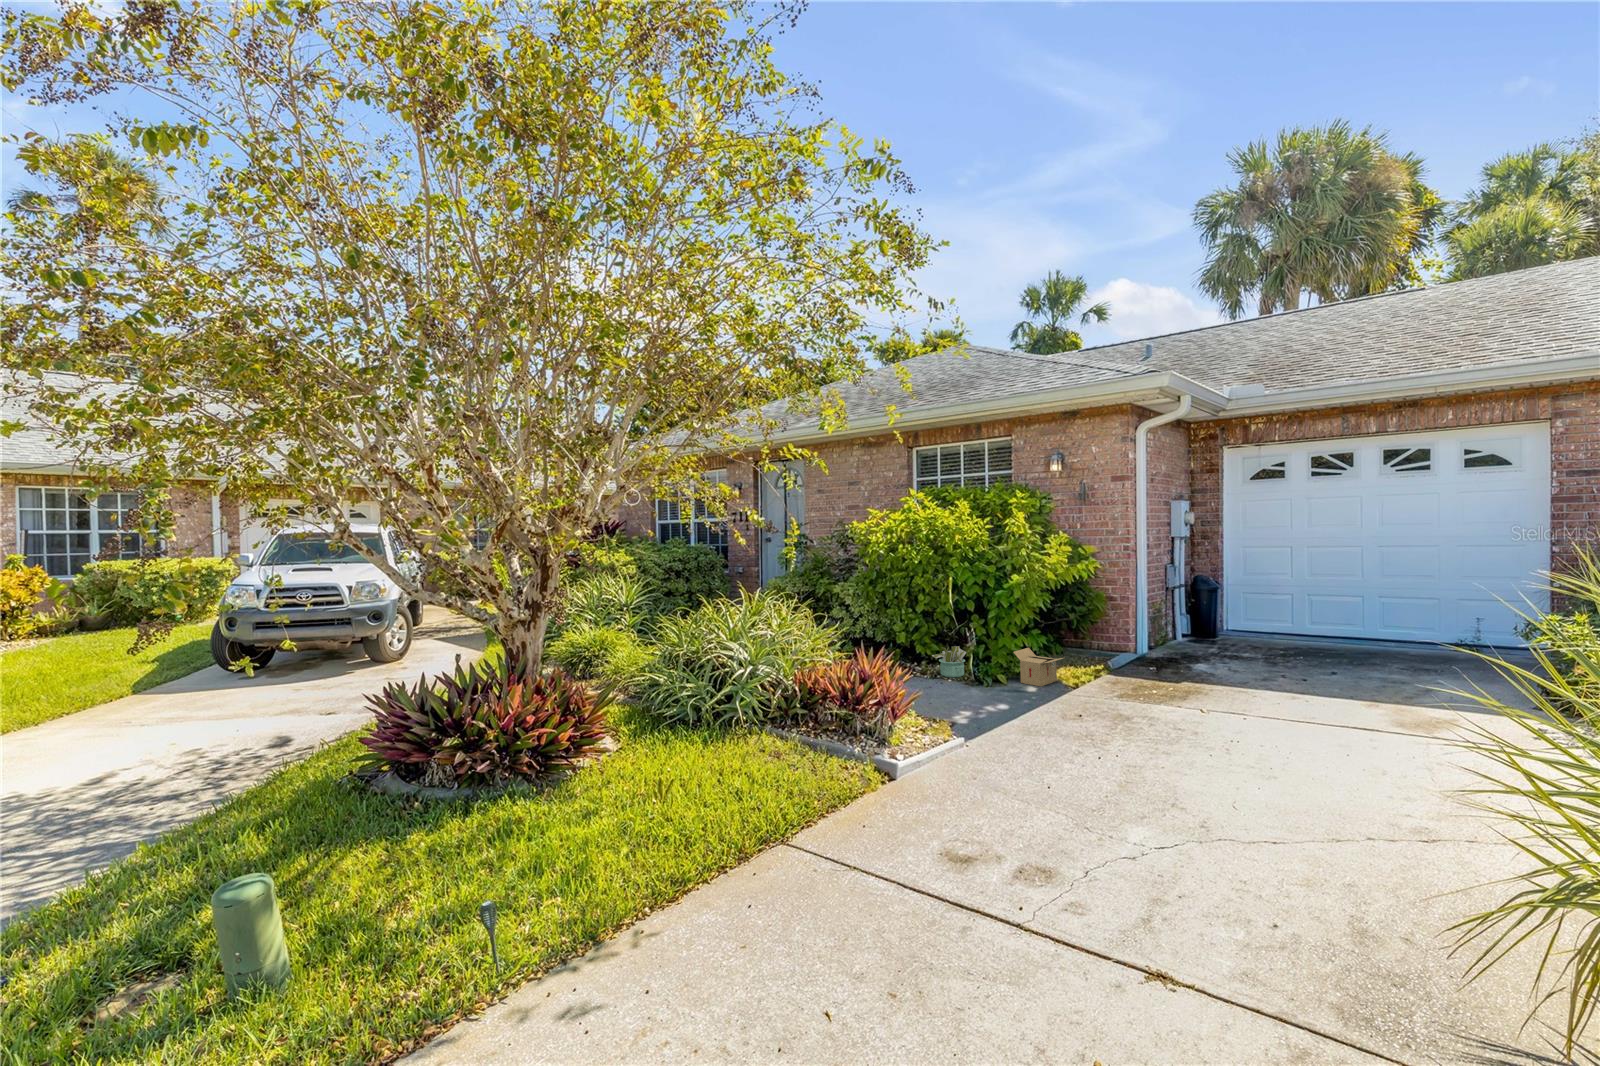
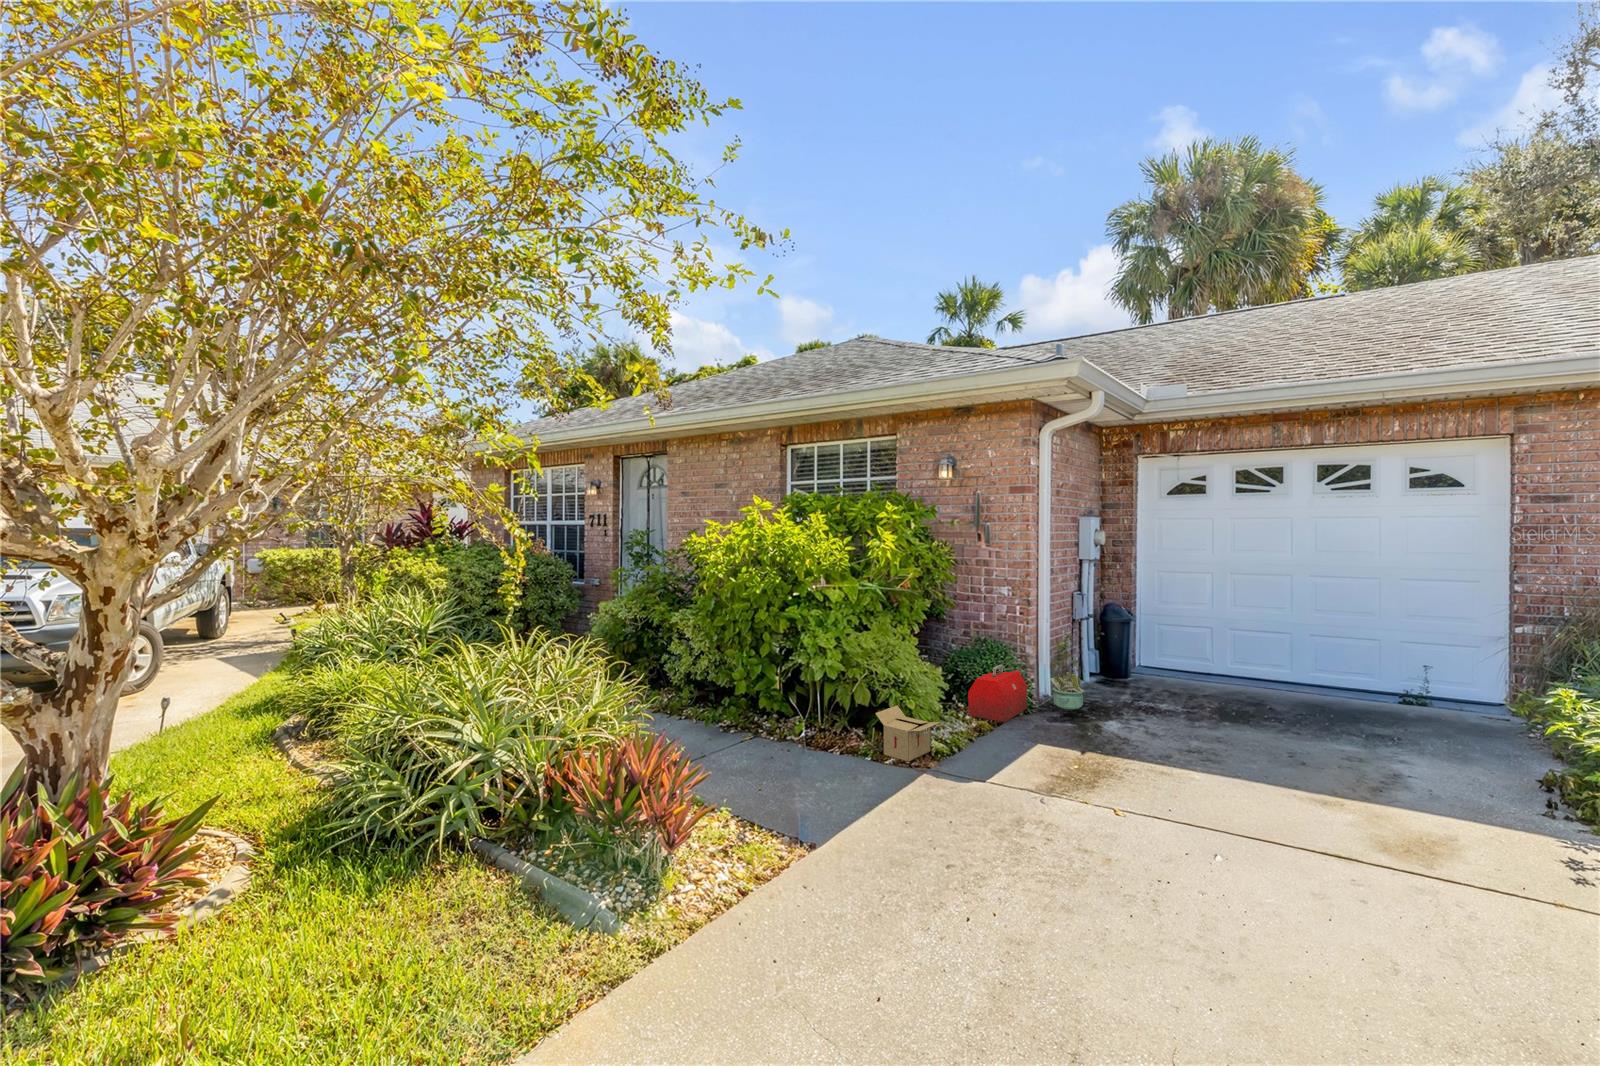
toolbox: none [1082,620,1131,664] -> present [968,665,1027,722]
decorative plant: present [932,646,966,677] -> present [1050,672,1084,710]

